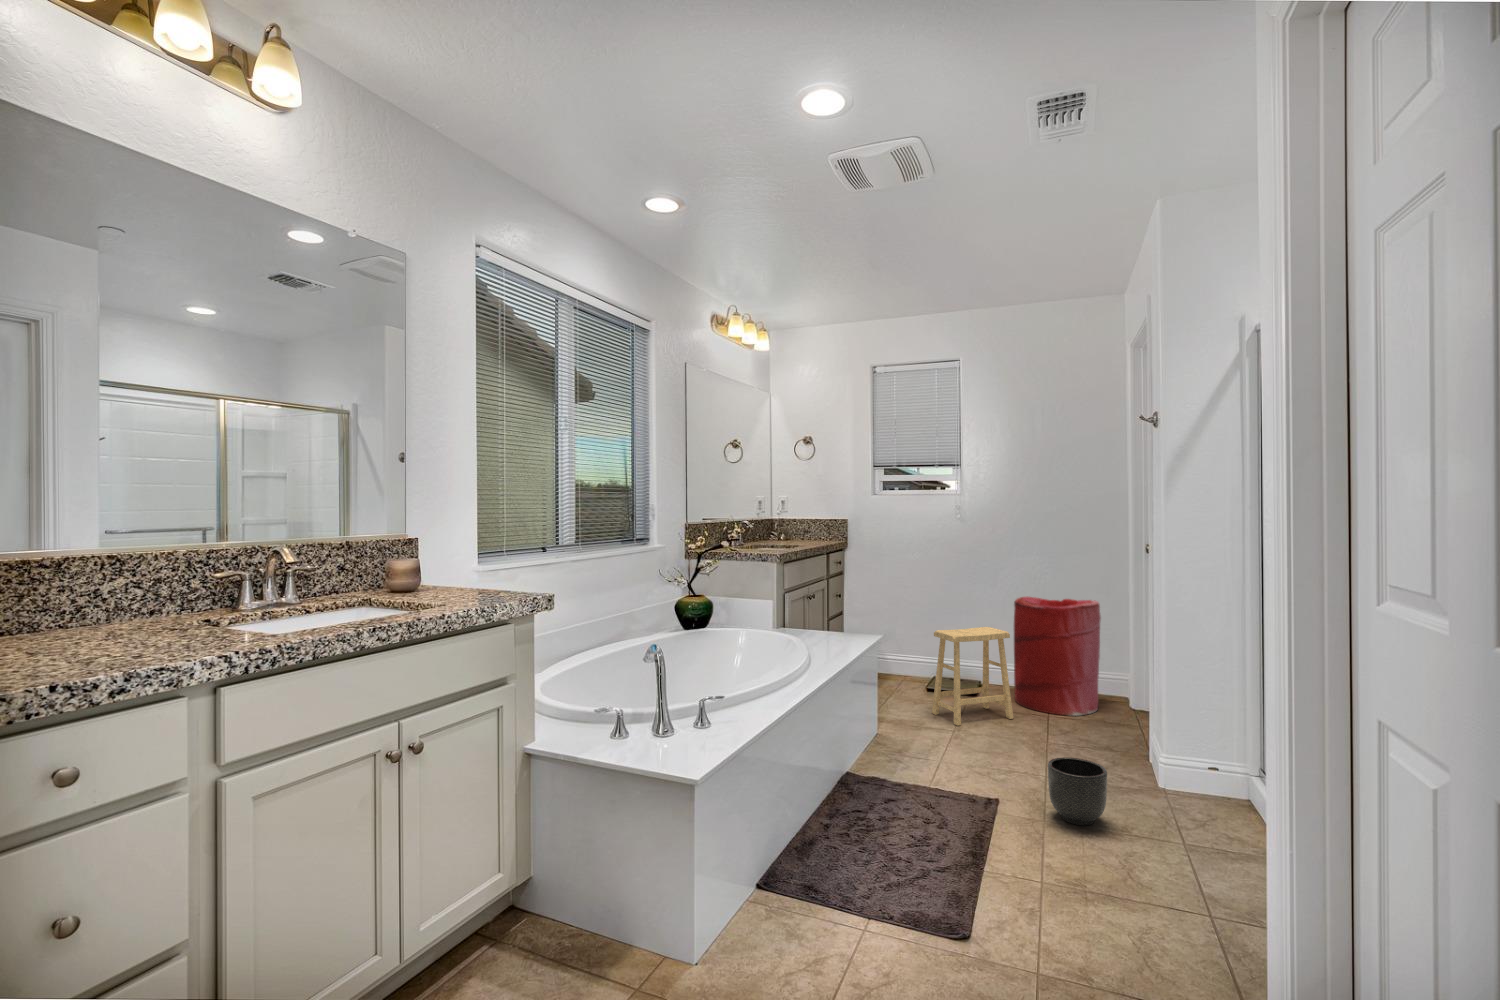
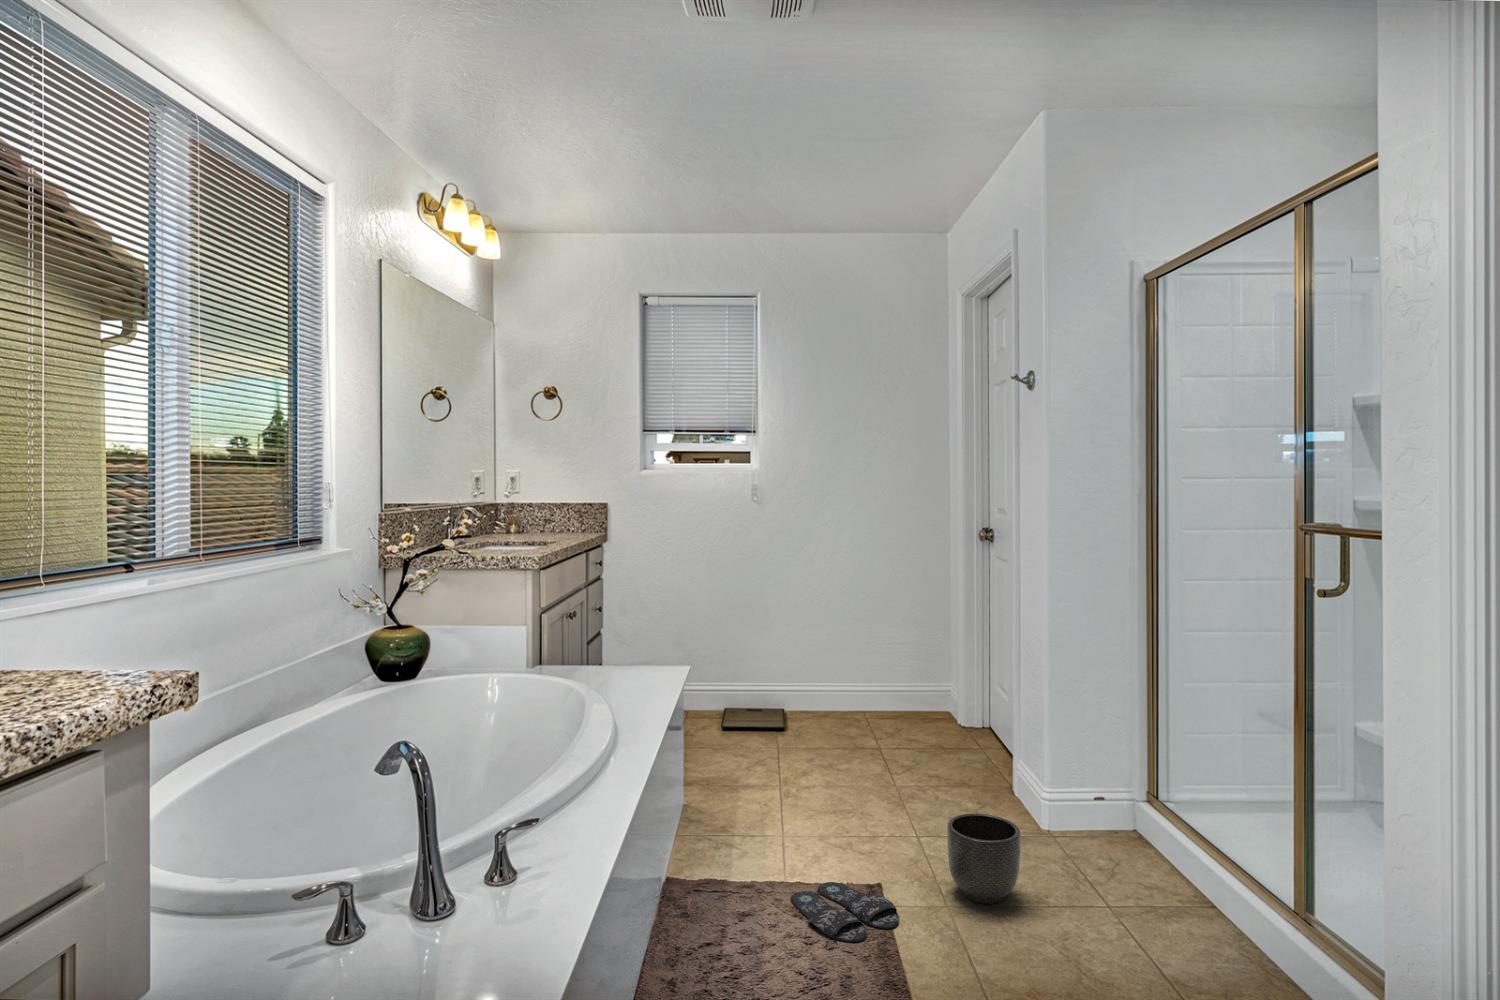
laundry hamper: present [1014,597,1101,716] -> none [827,599,927,743]
footstool: present [932,627,1013,726] -> none [741,642,840,776]
slippers: none [926,793,1000,828] -> present [791,882,899,942]

